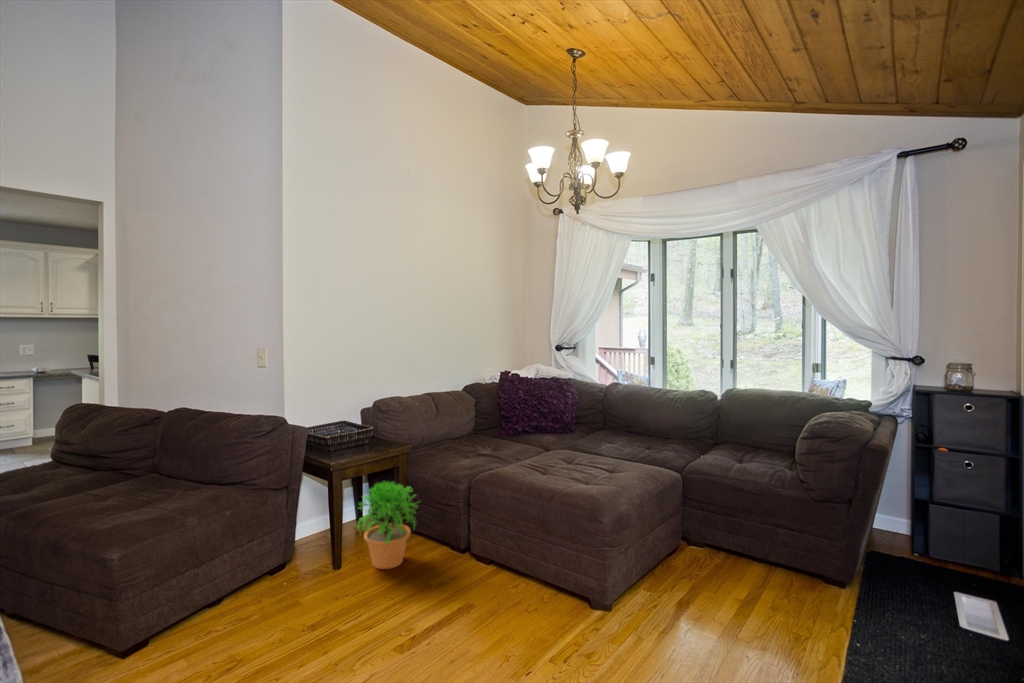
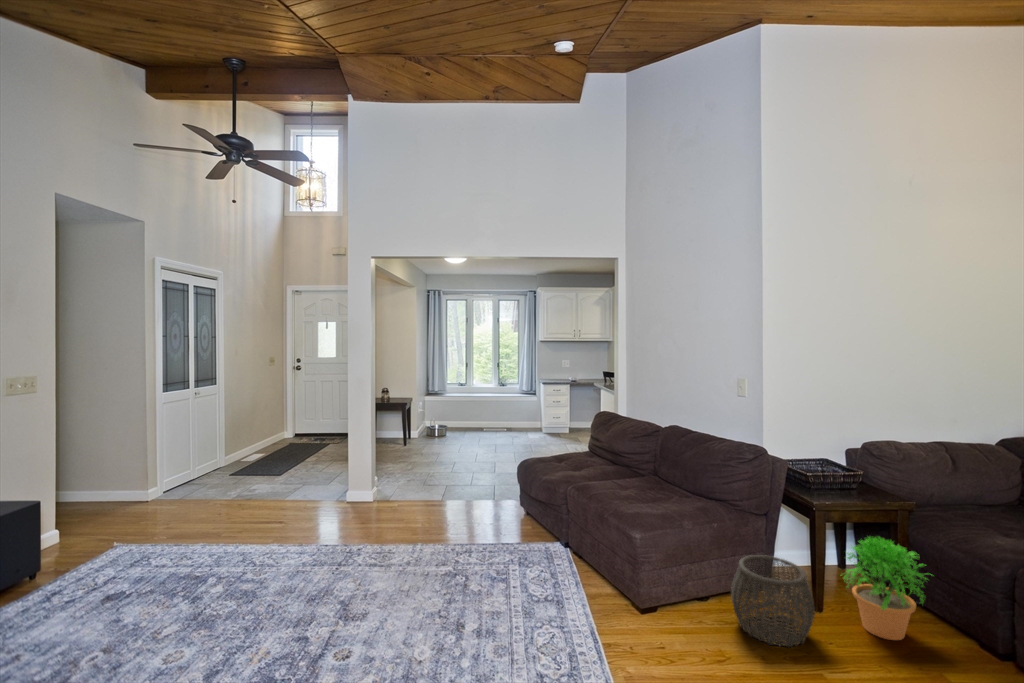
woven basket: none [245,528,331,623] -> present [731,555,814,647]

